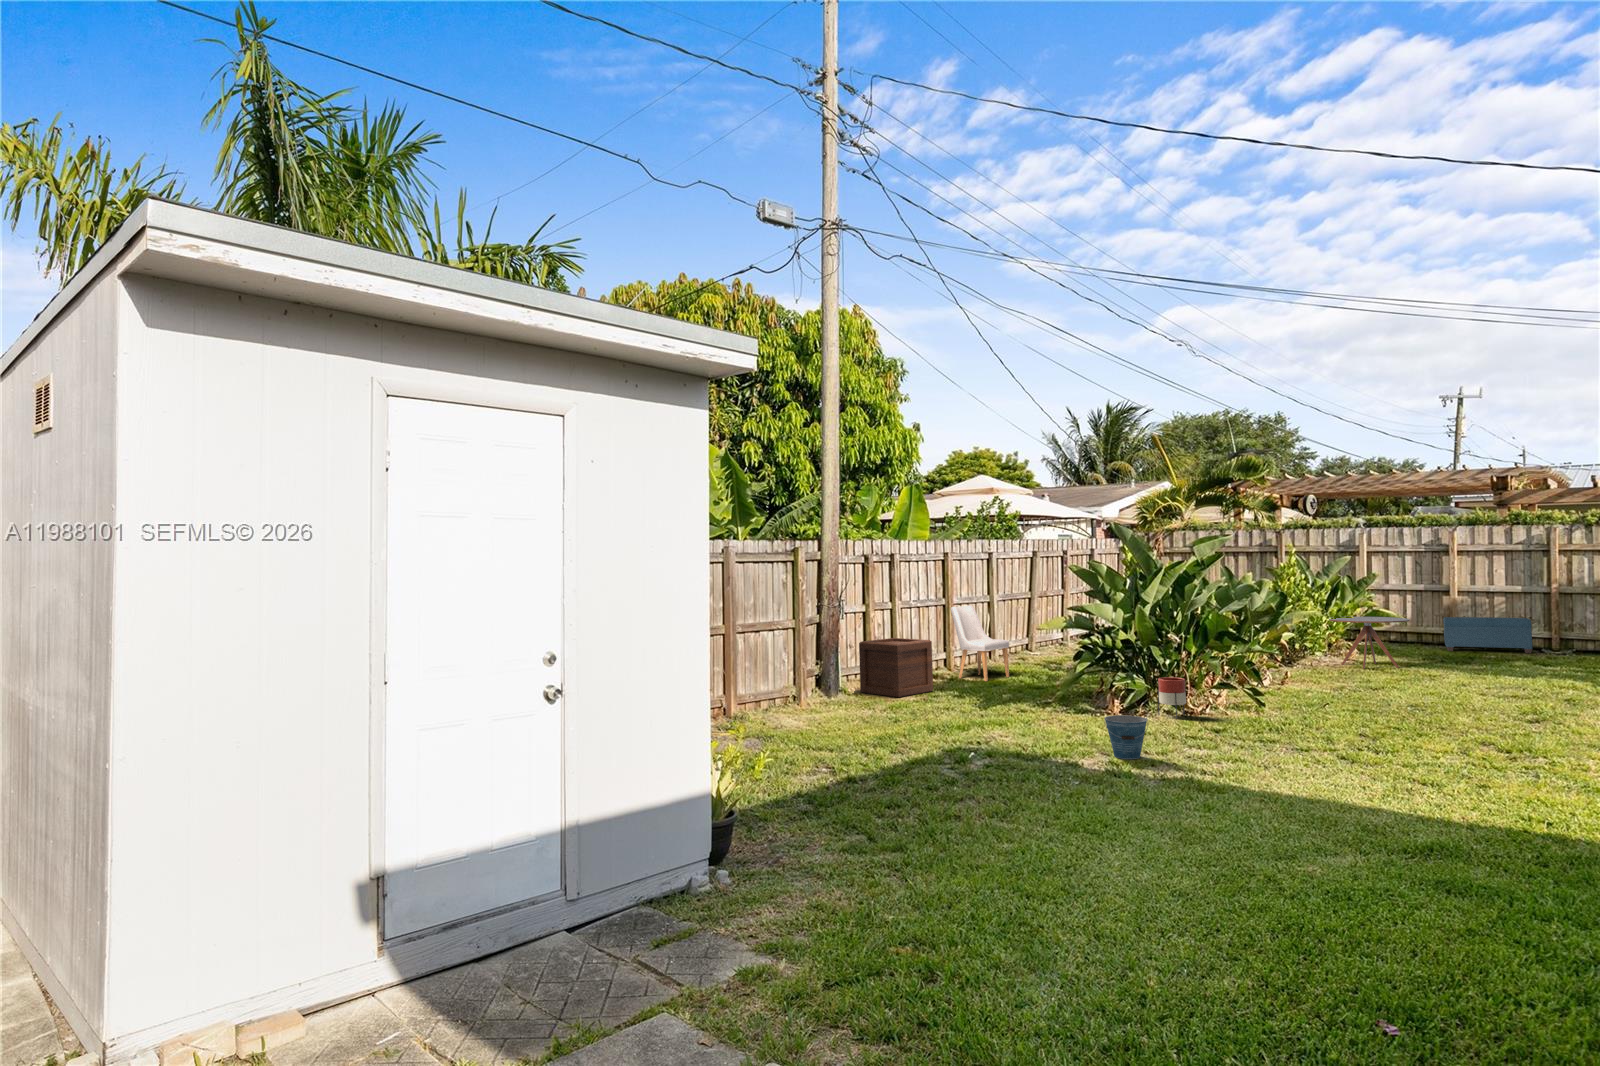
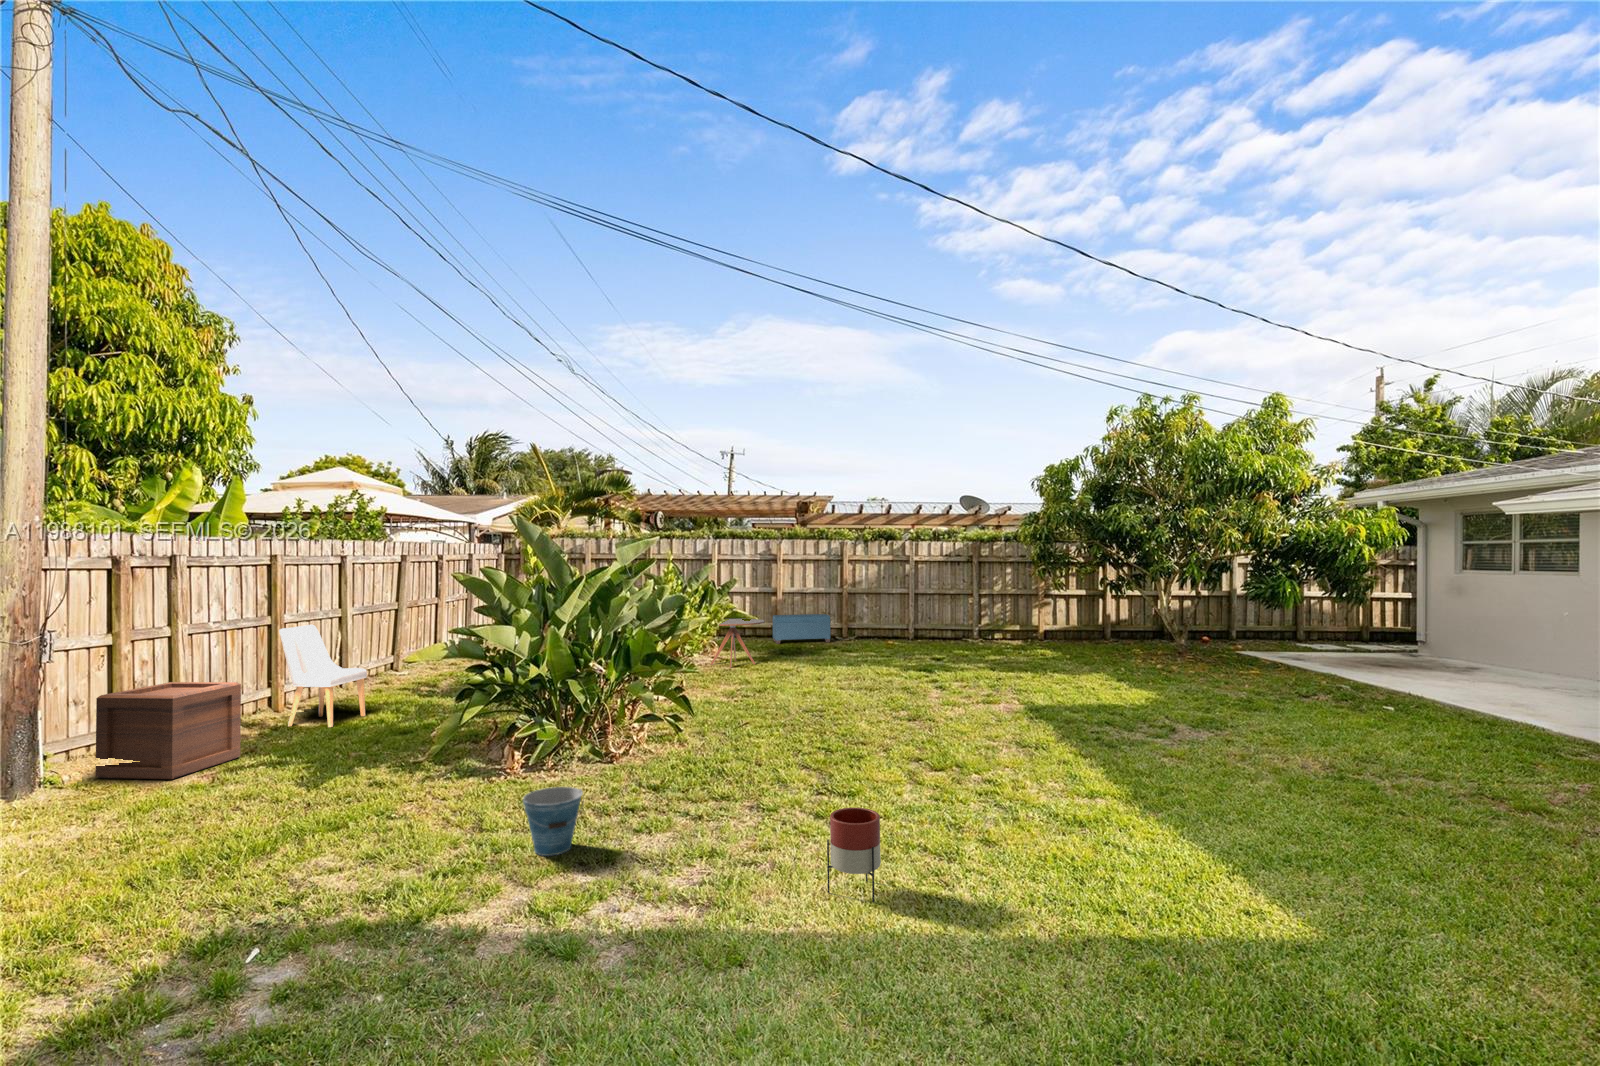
planter: present [1157,677,1186,719] -> present [827,808,881,902]

